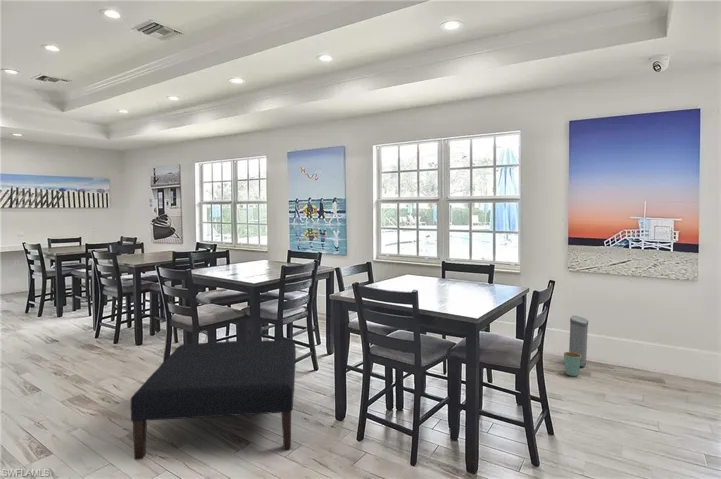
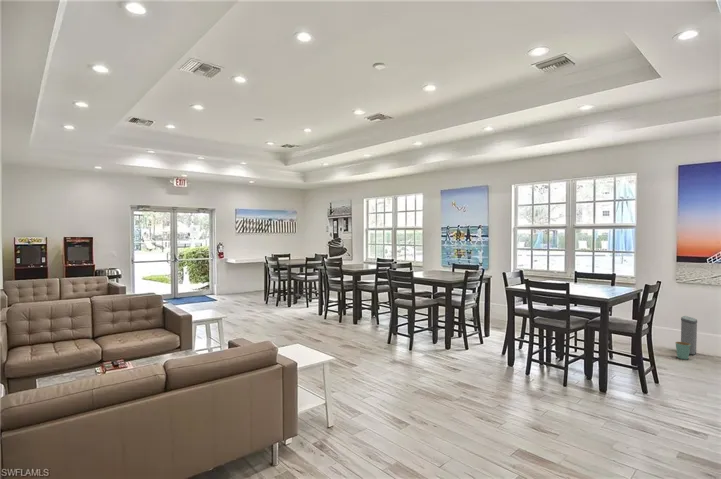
ottoman: present [130,340,296,460] -> none [399,318,489,377]

